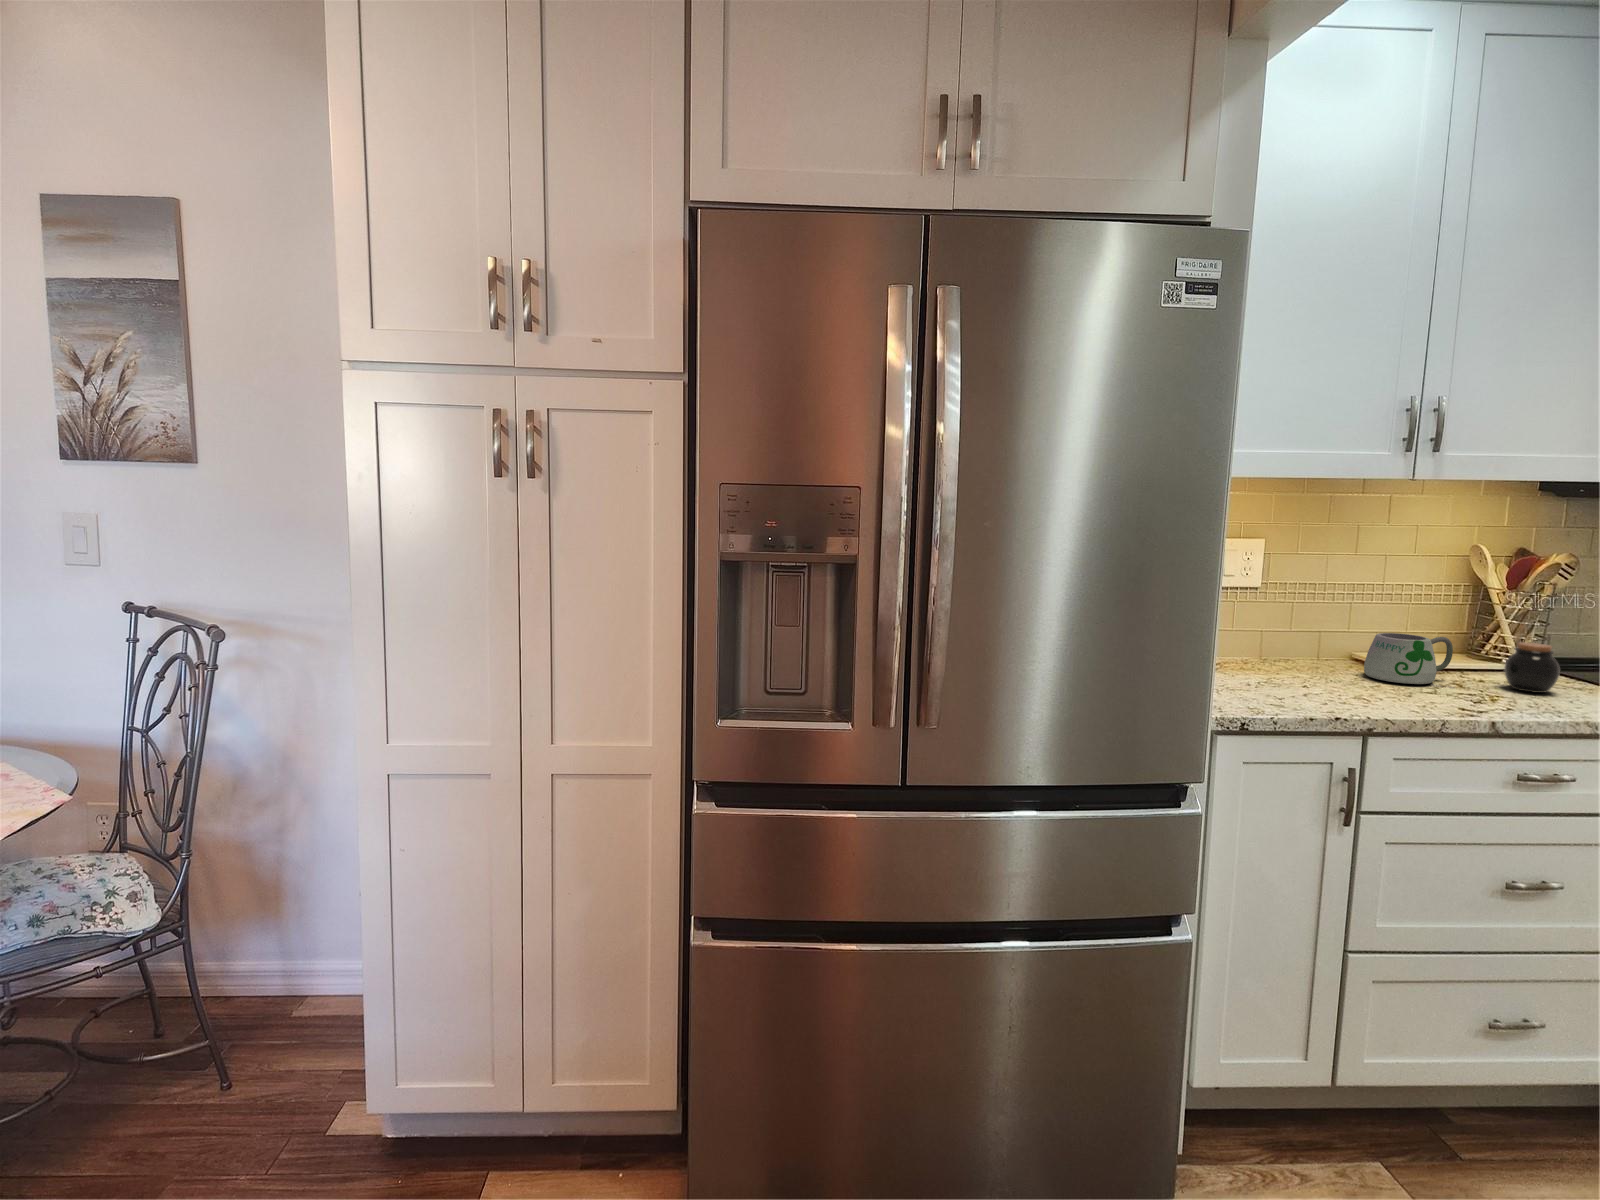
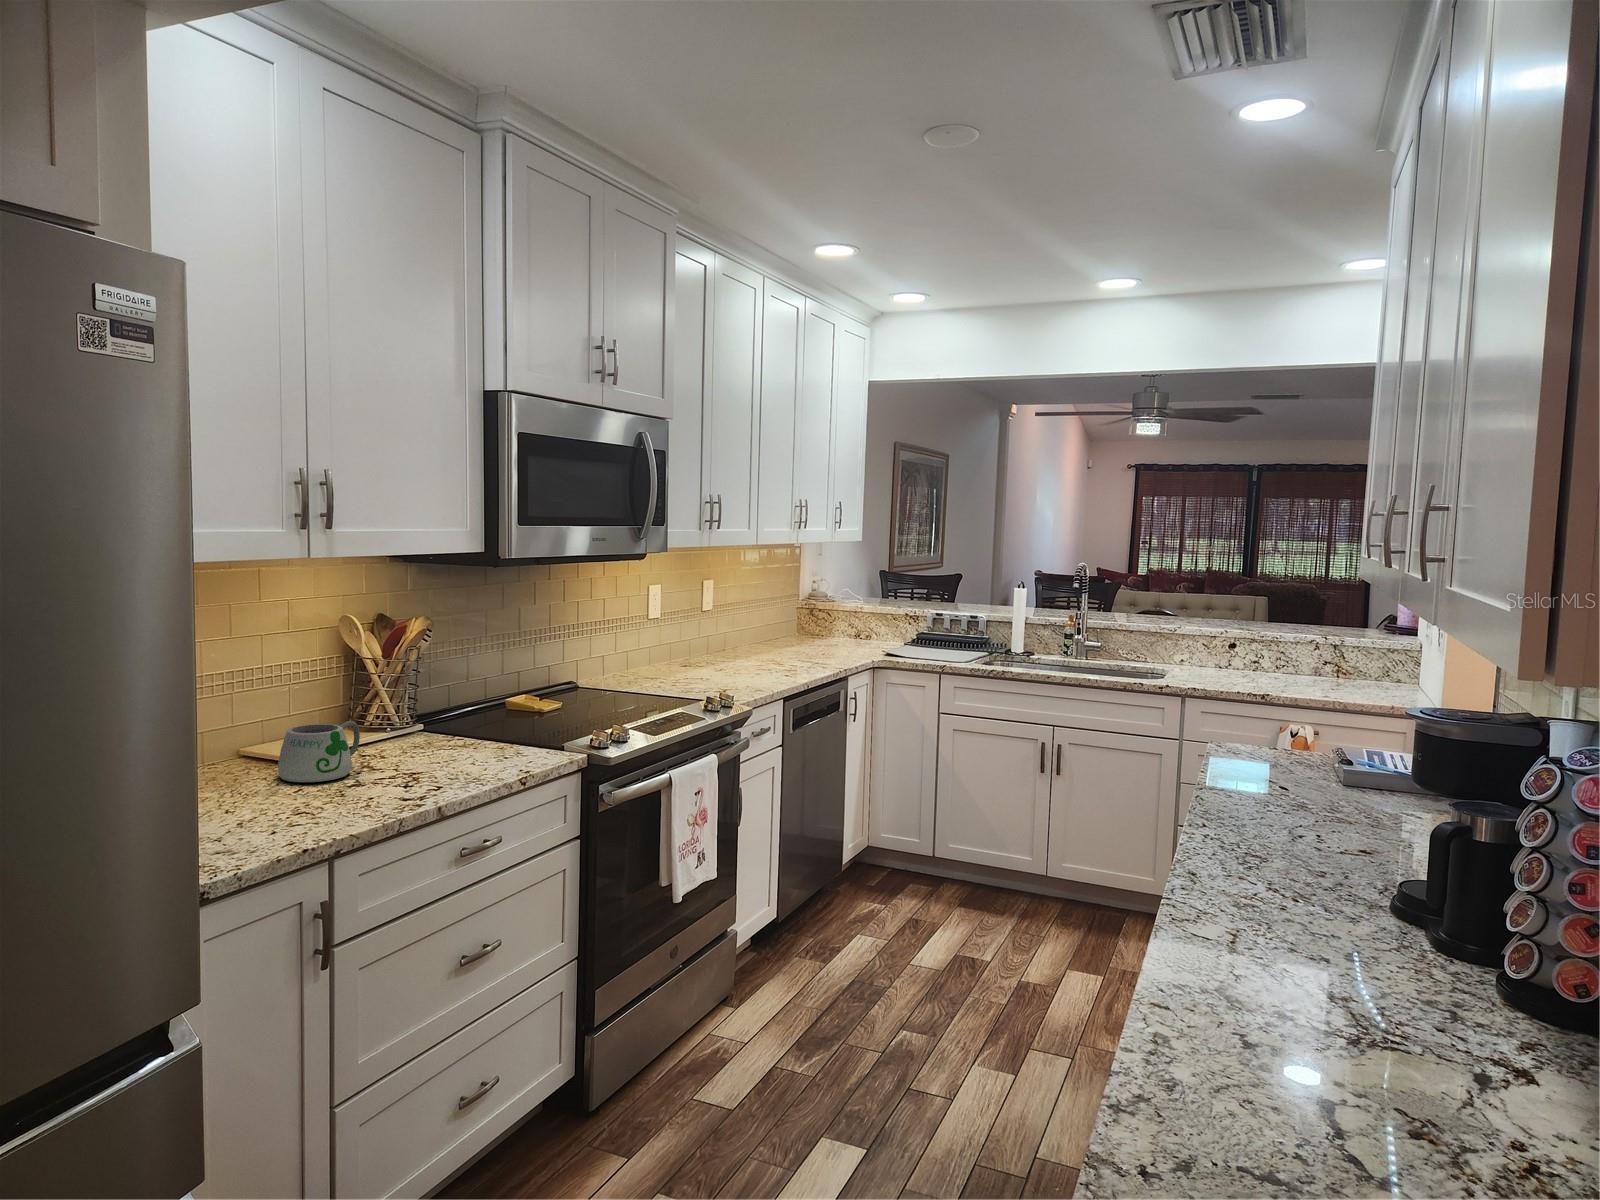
jar: present [1504,642,1560,693] -> none [405,711,449,761]

